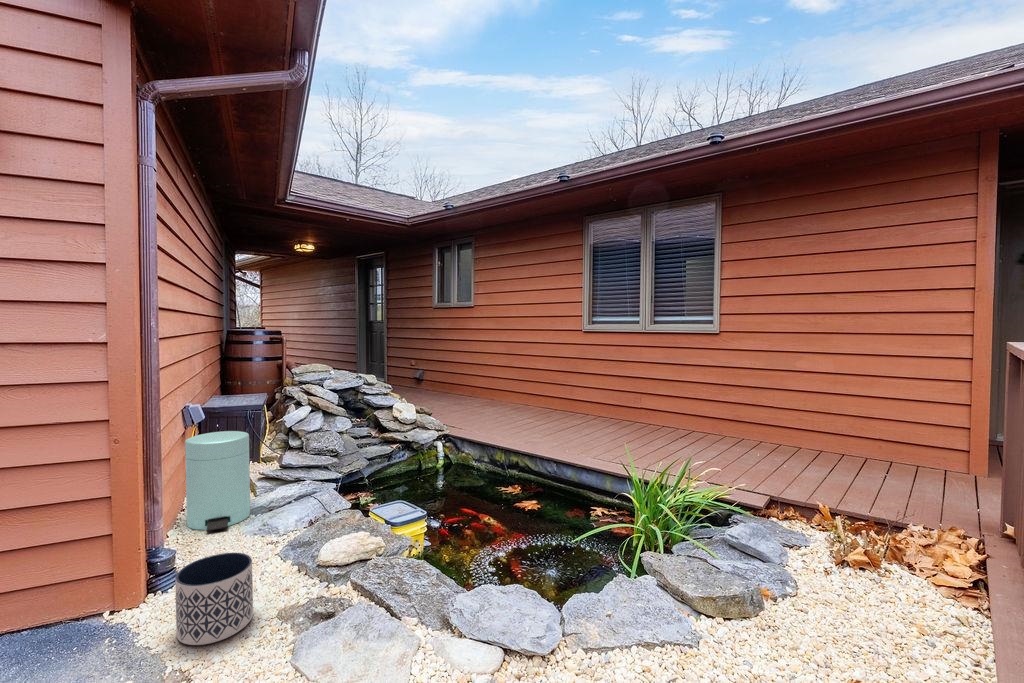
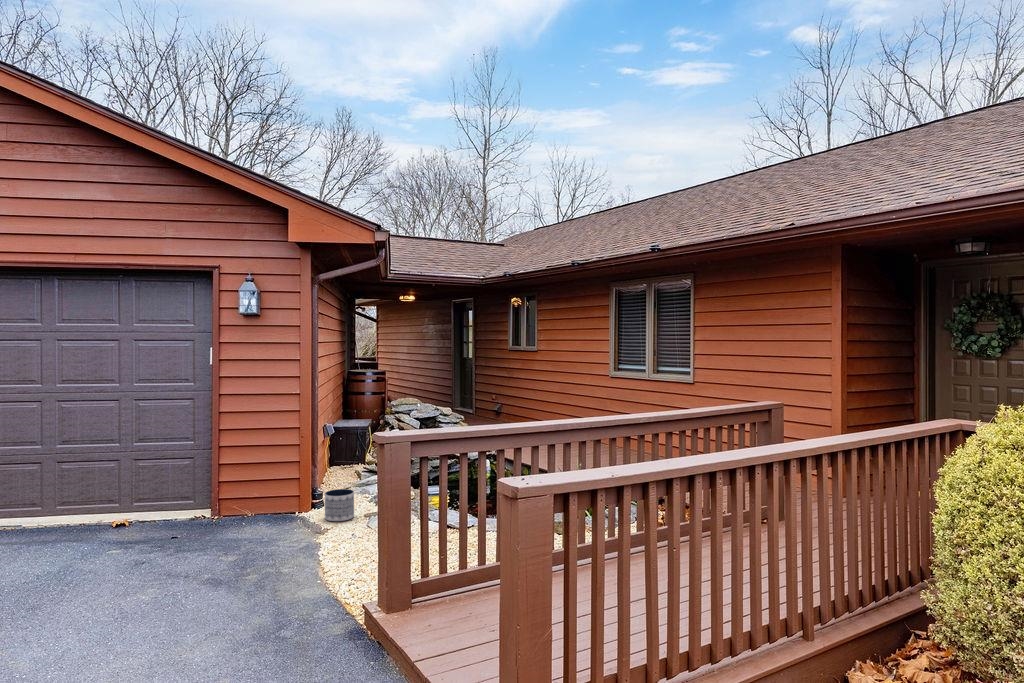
trash can: present [185,431,250,531] -> none [326,439,357,491]

